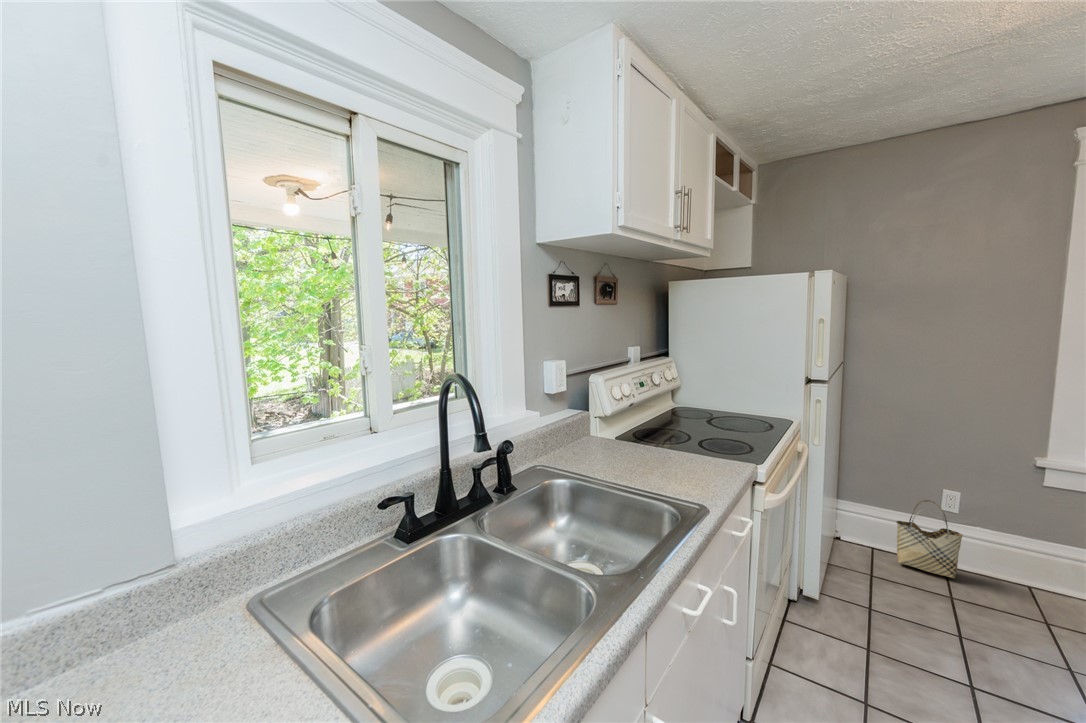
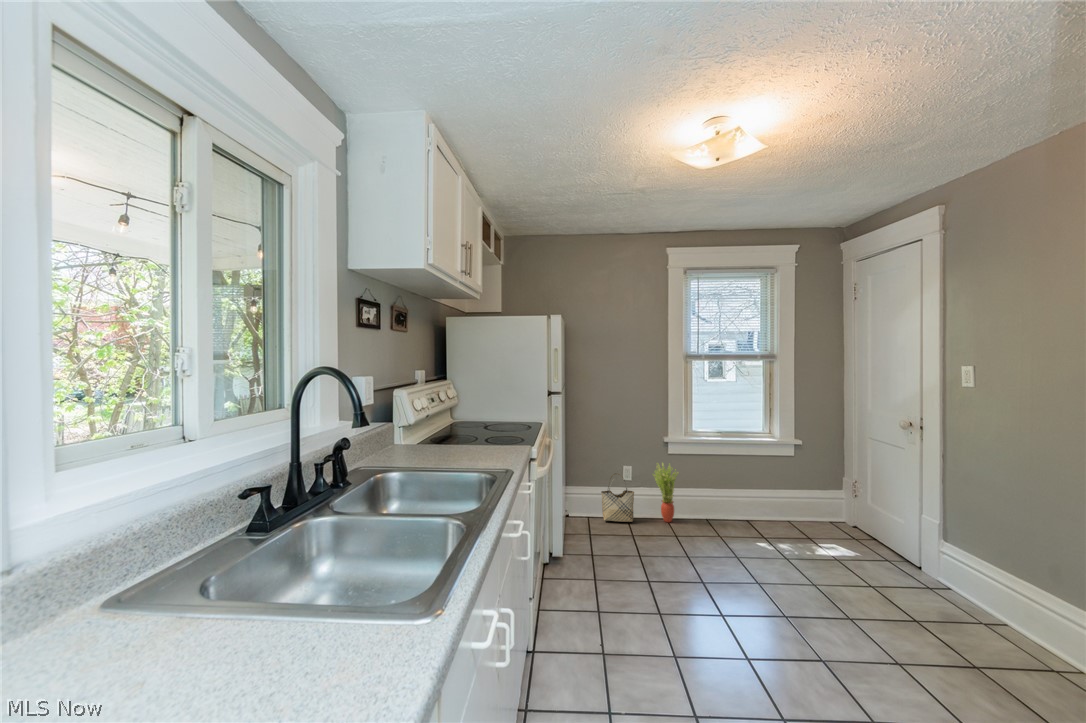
potted plant: none [1005,499,1071,600] -> present [654,463,679,522]

